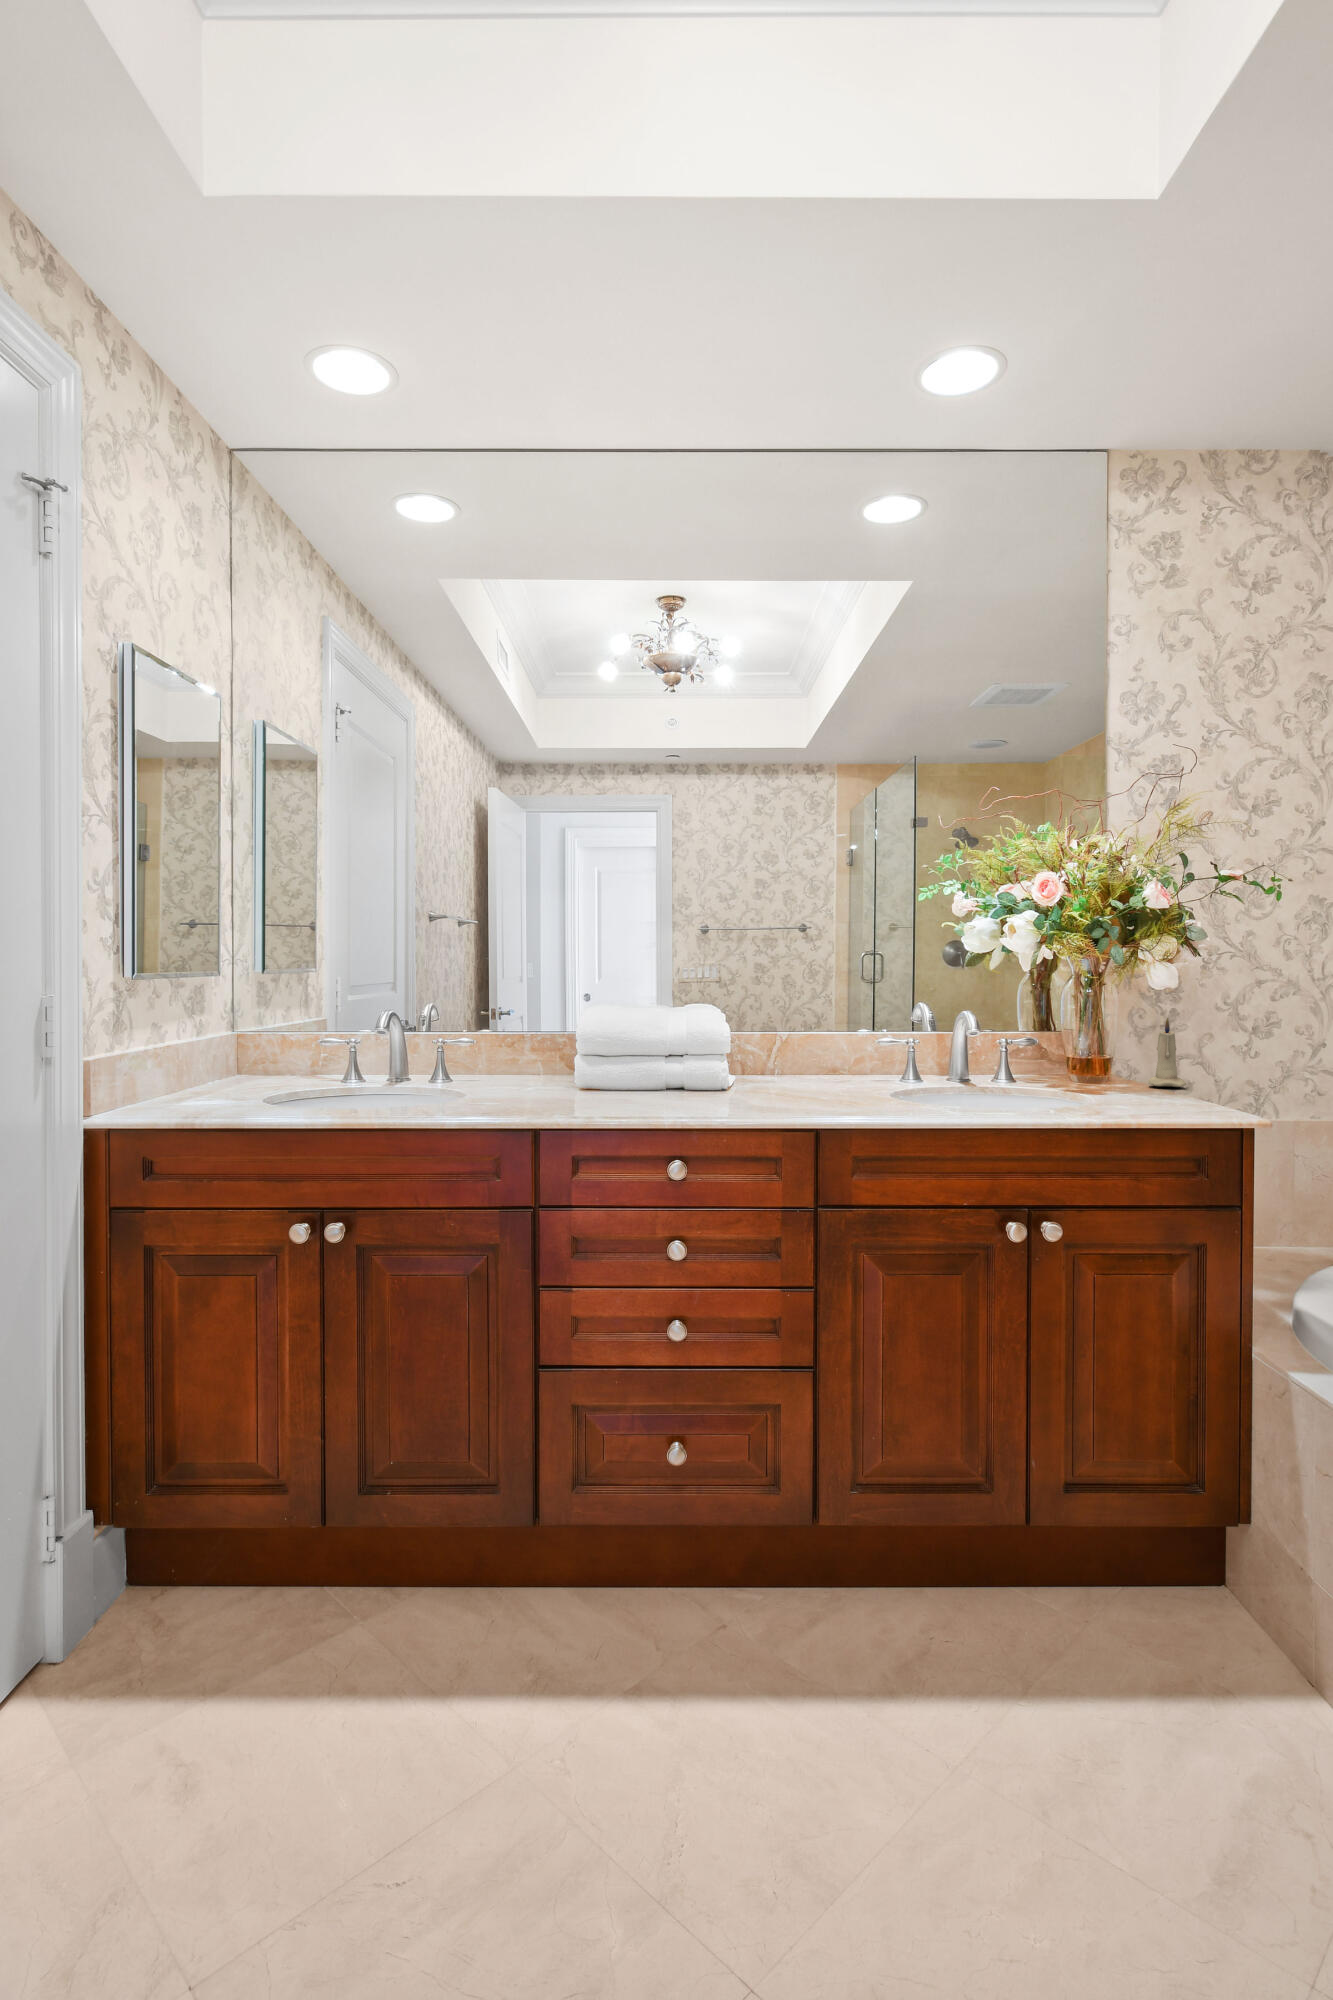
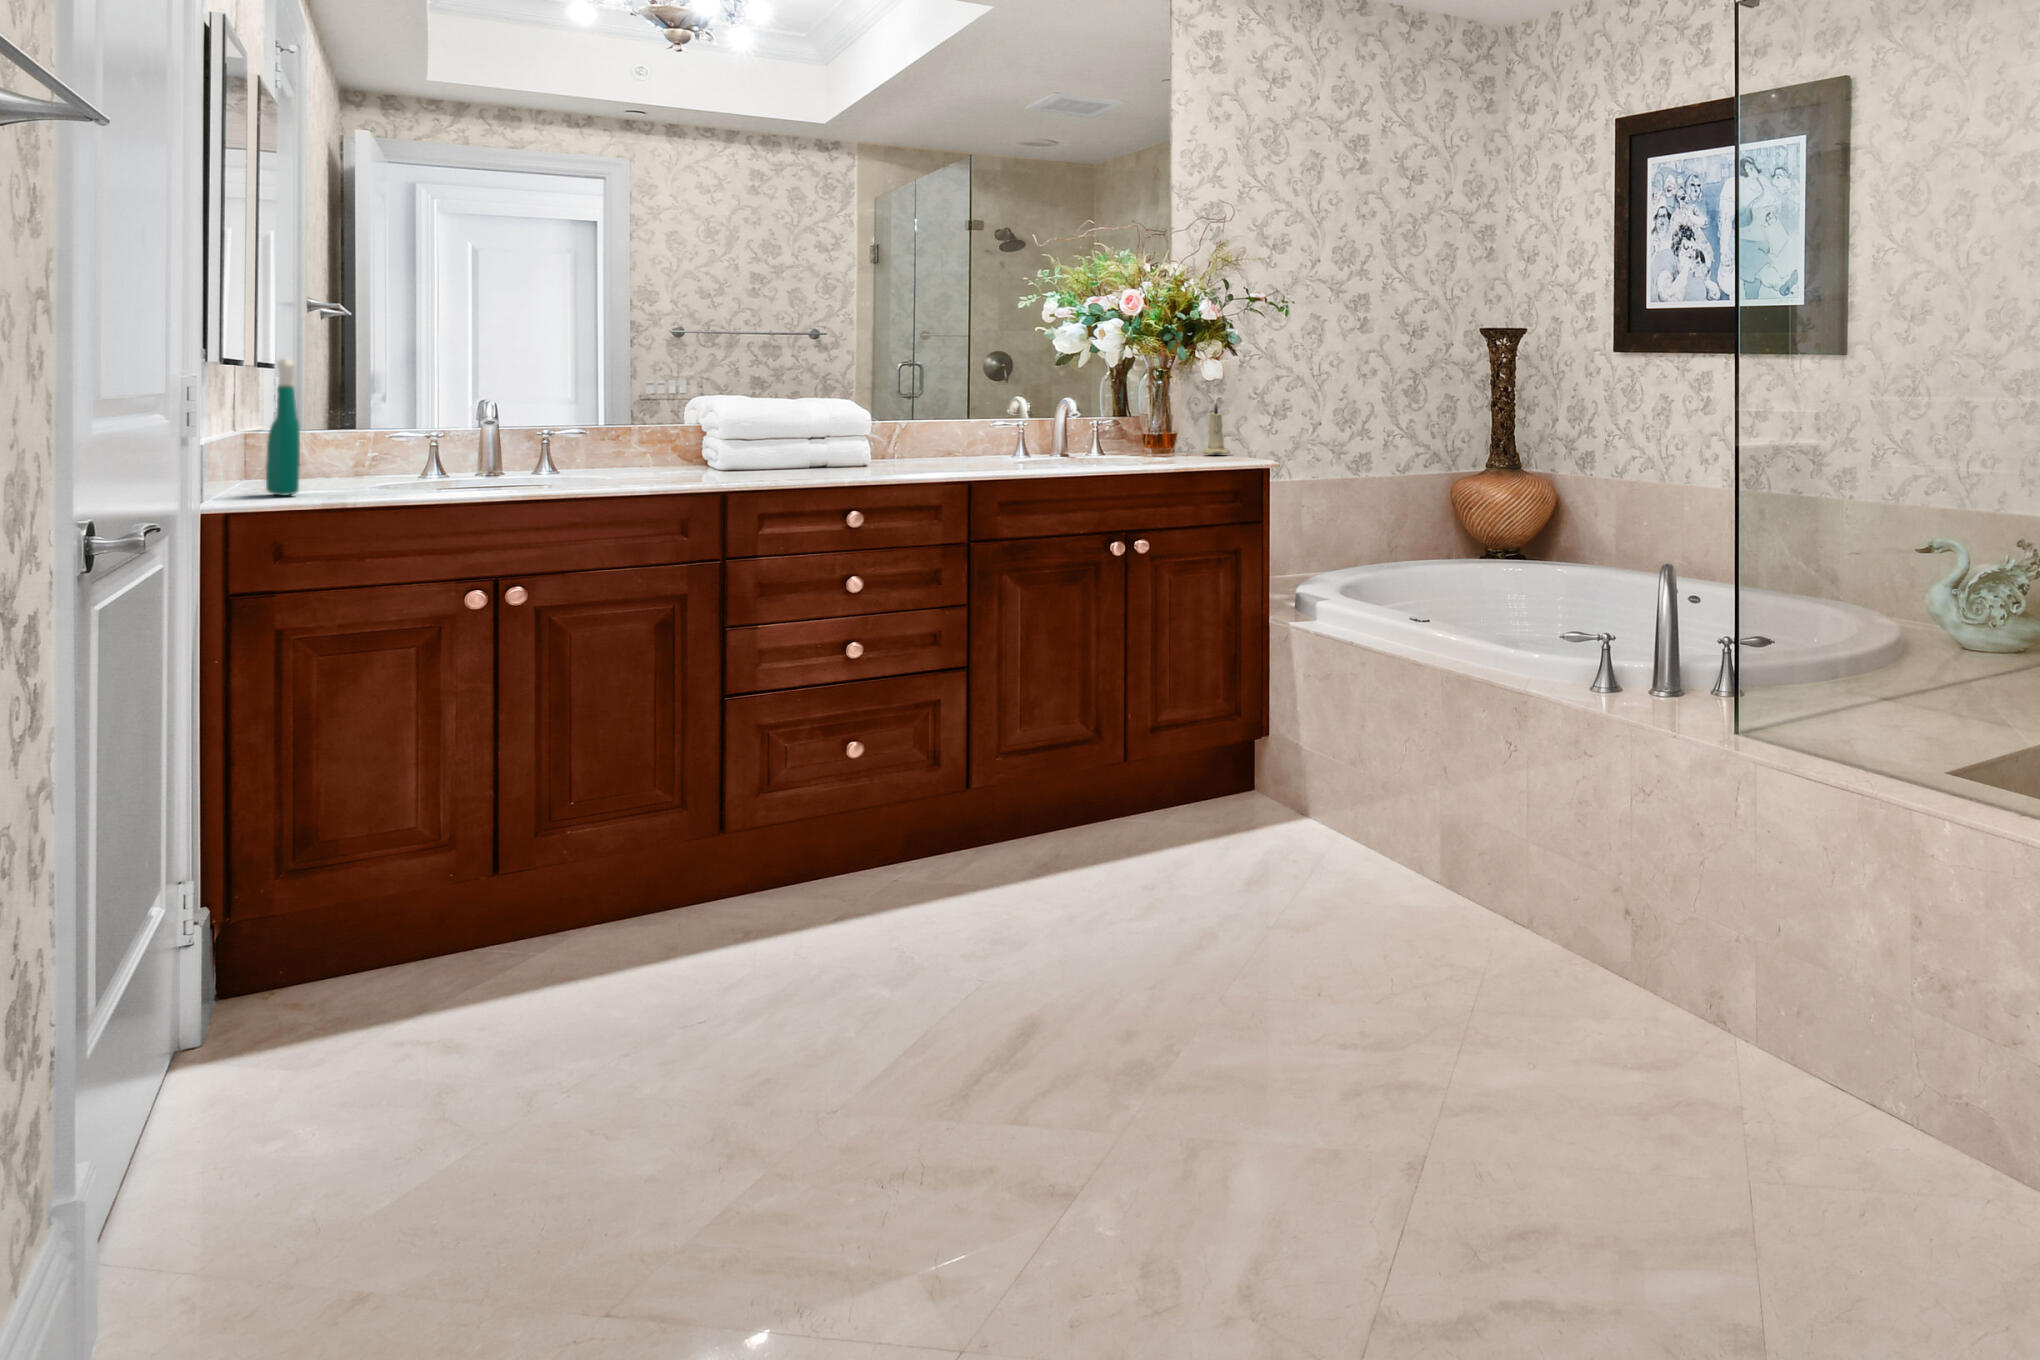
spray bottle: none [170,974,195,1107] -> present [266,359,300,496]

